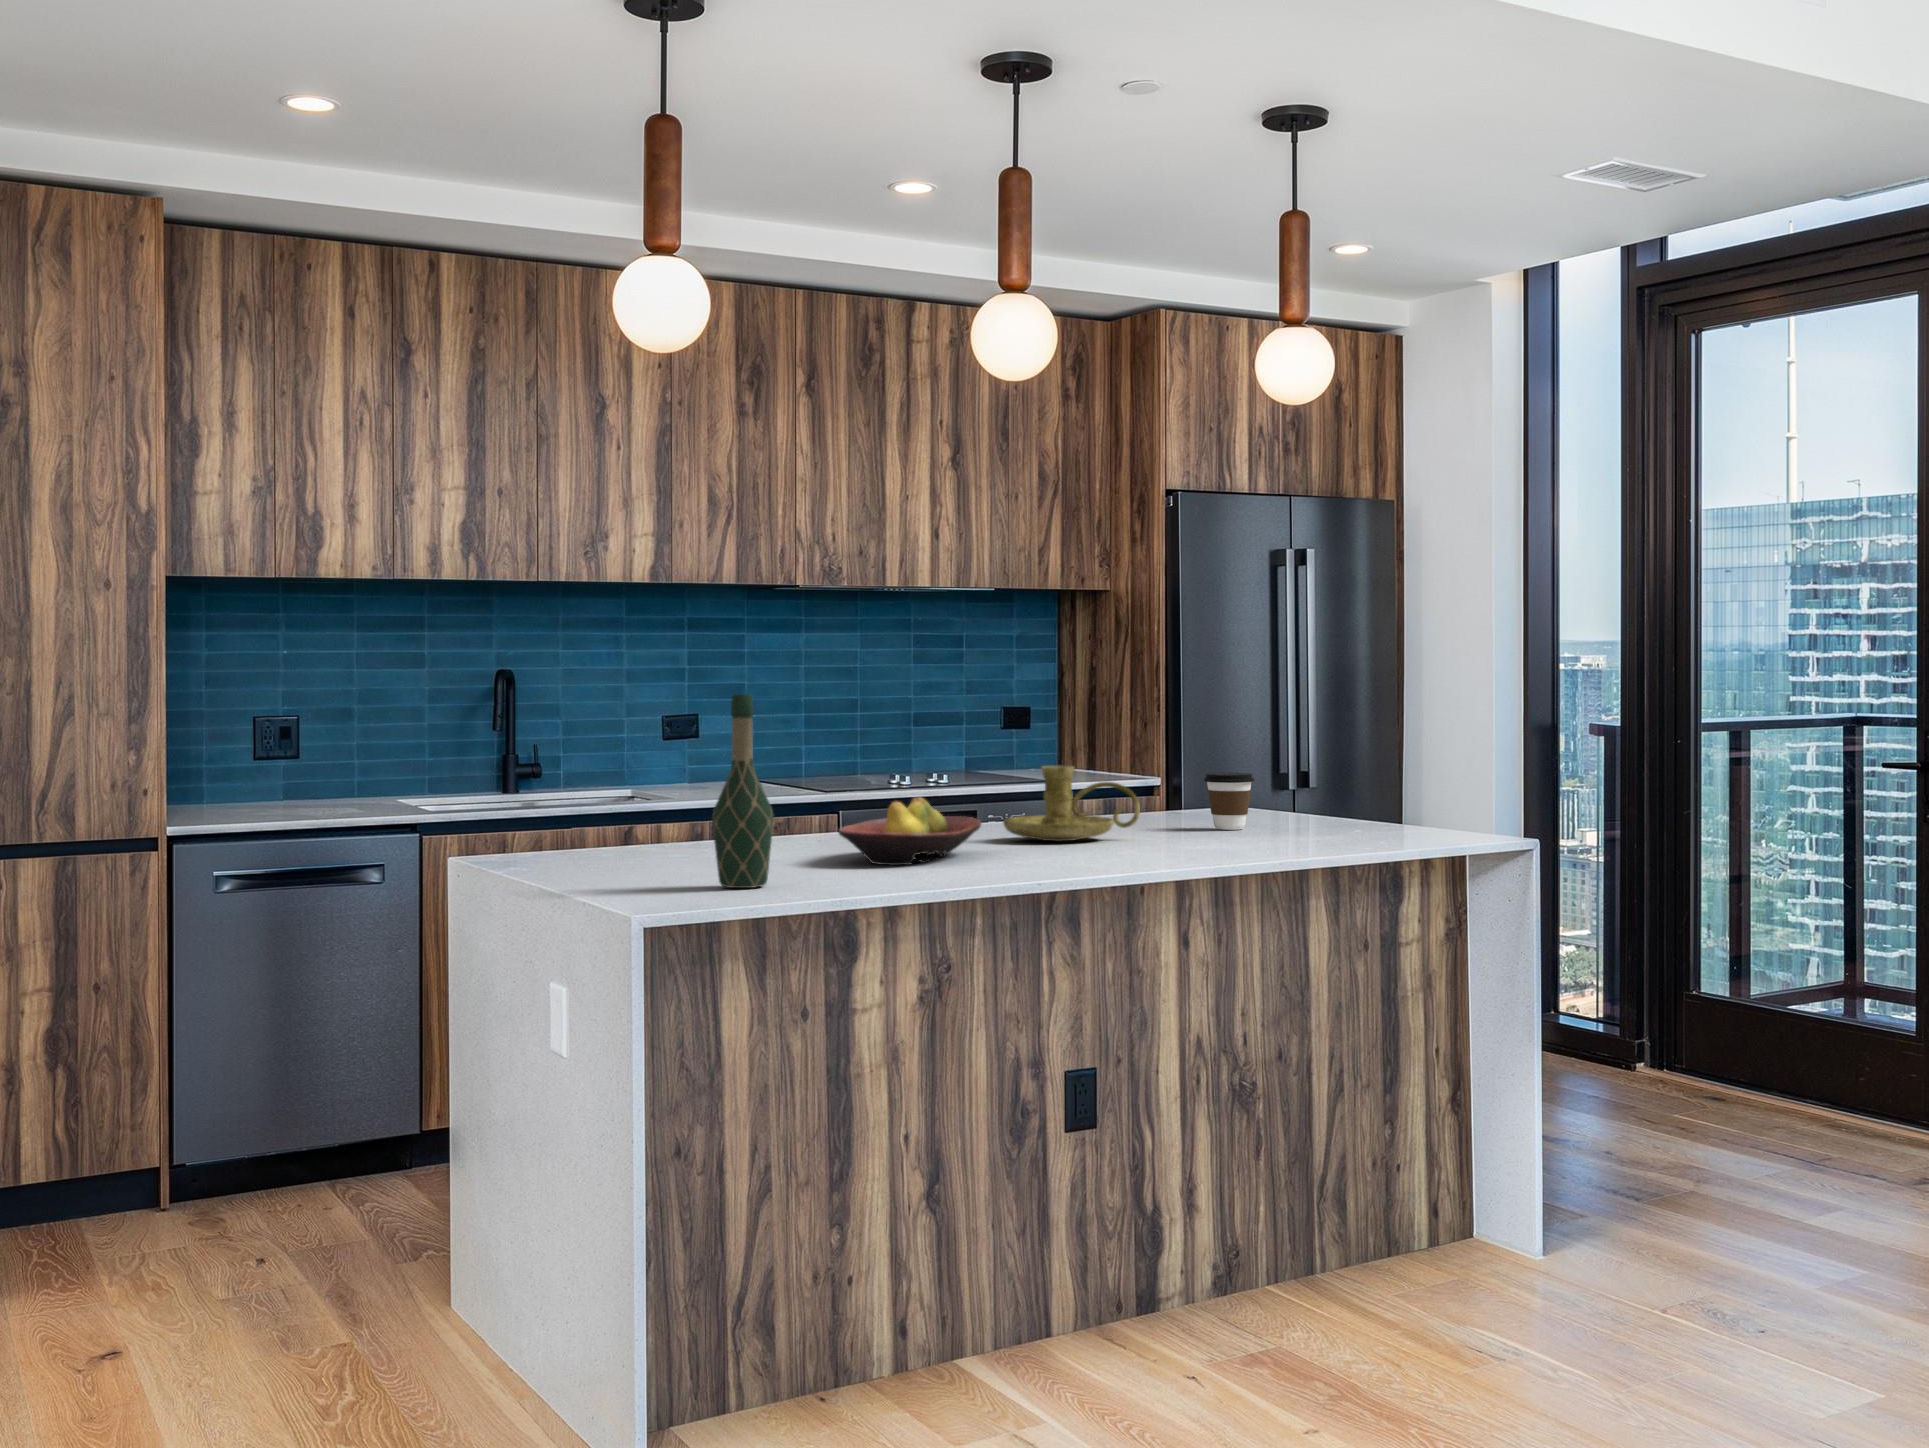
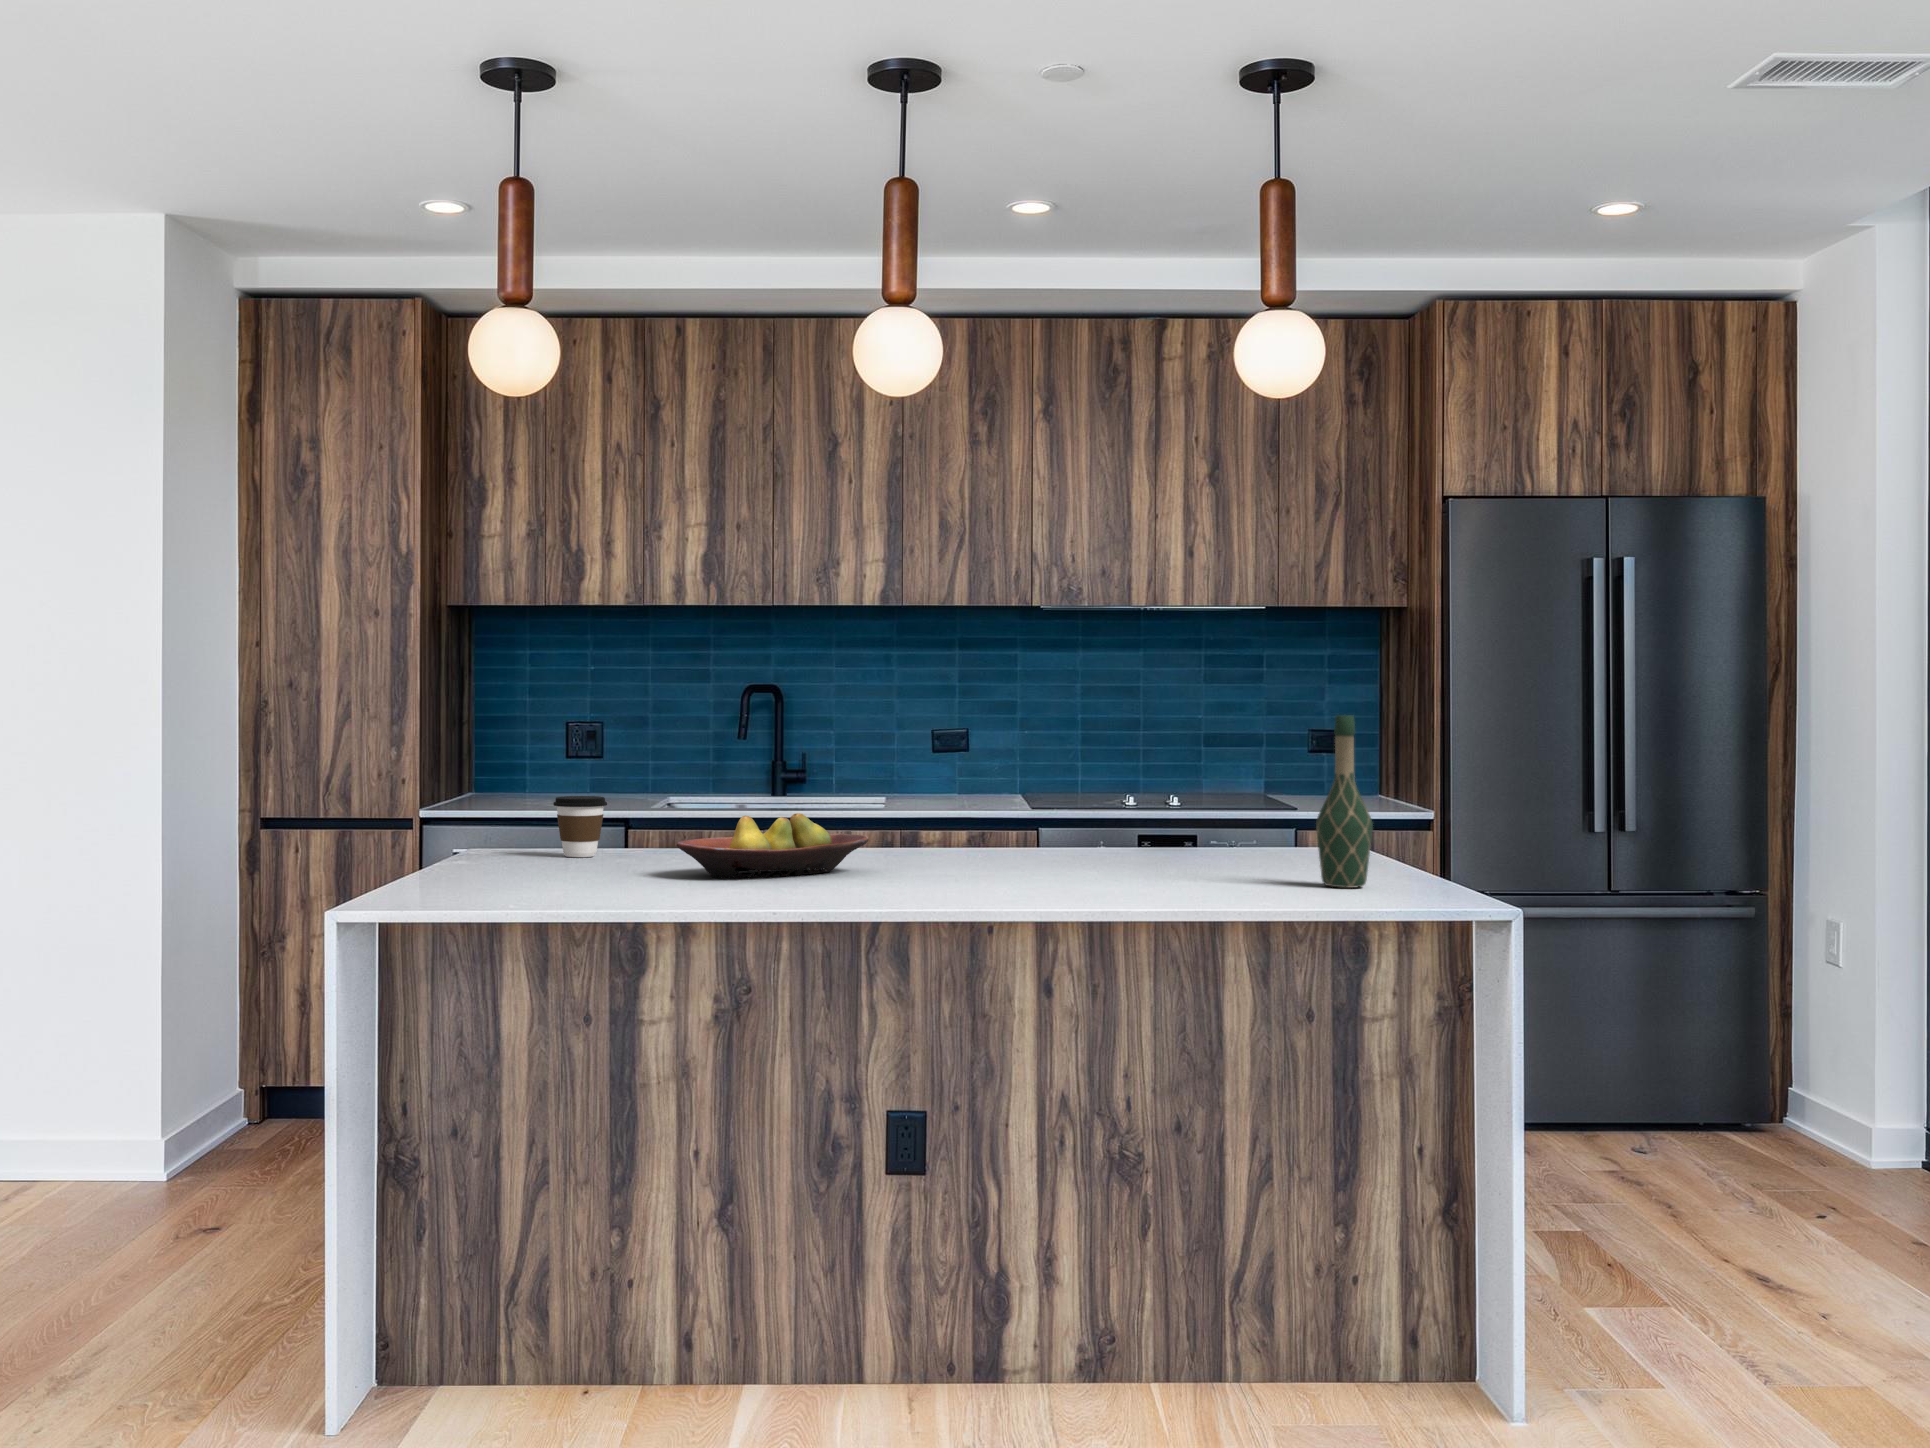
wine bottle: present [712,694,774,888] -> present [1316,715,1373,888]
candle holder: present [1003,766,1140,841] -> none [953,790,1087,868]
coffee cup: present [1204,773,1254,830] -> present [553,796,607,857]

